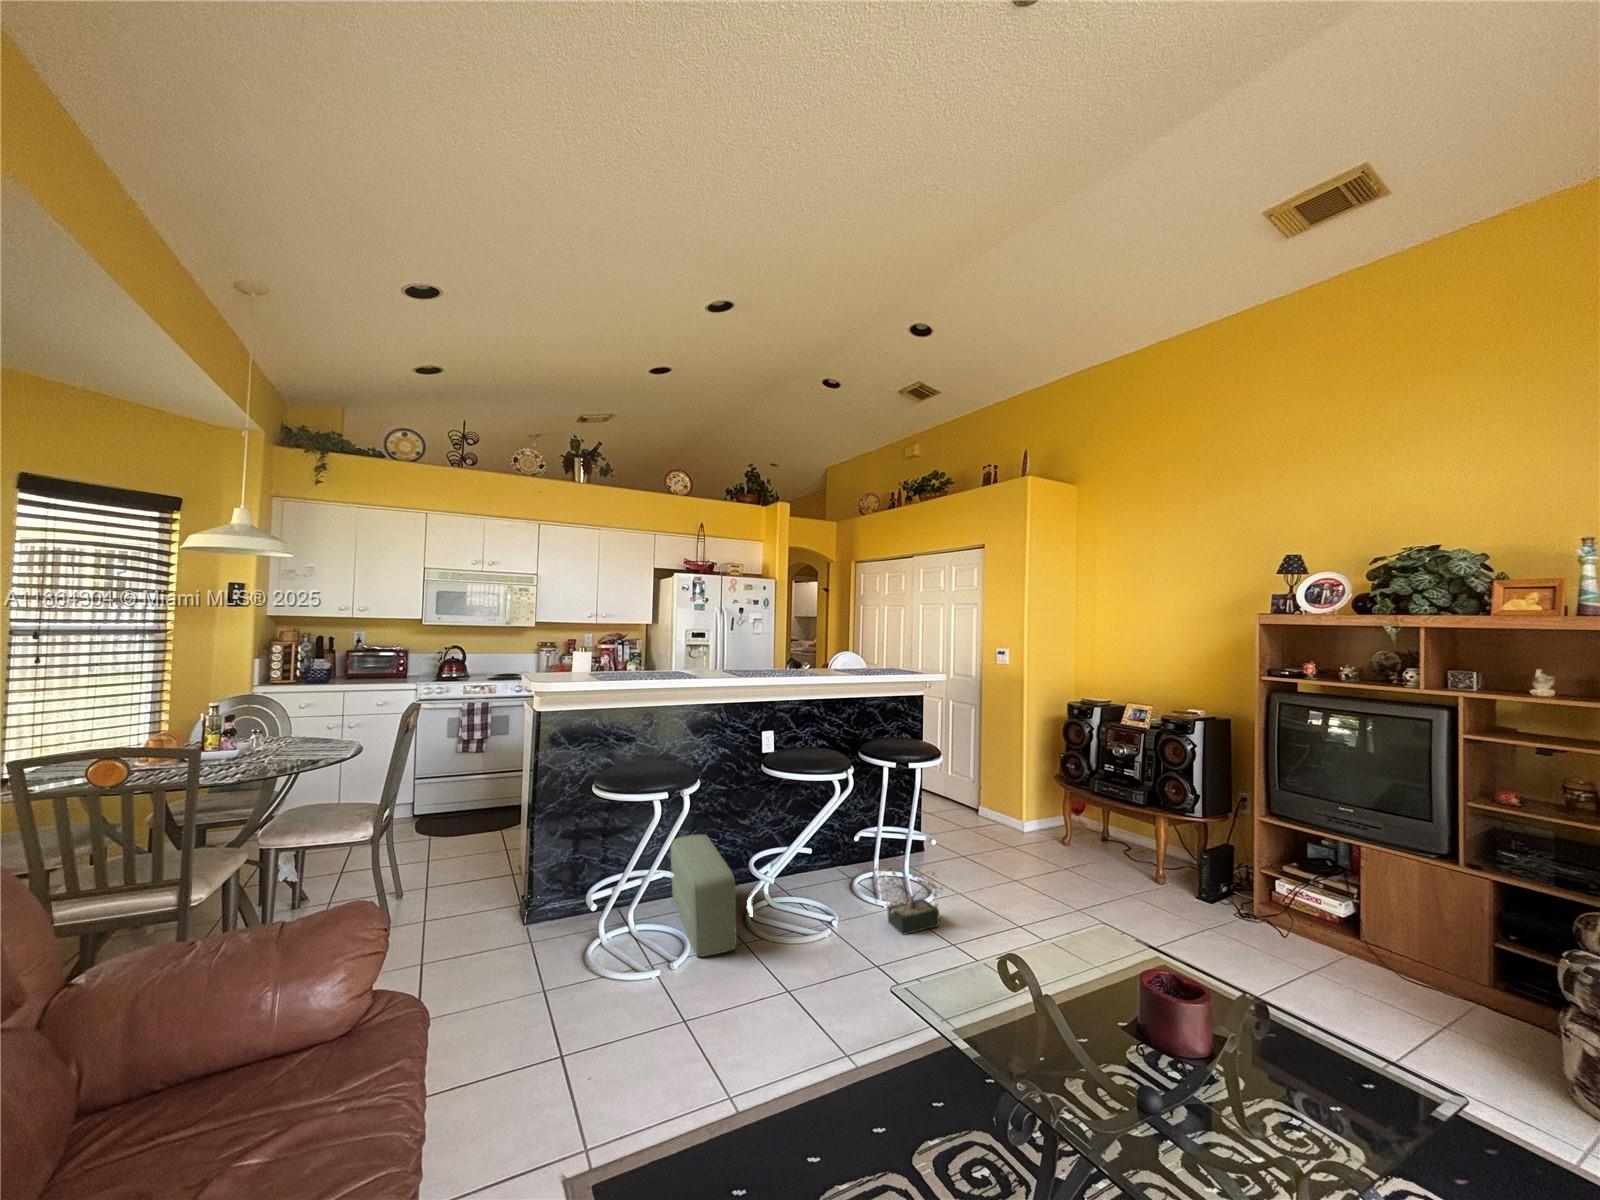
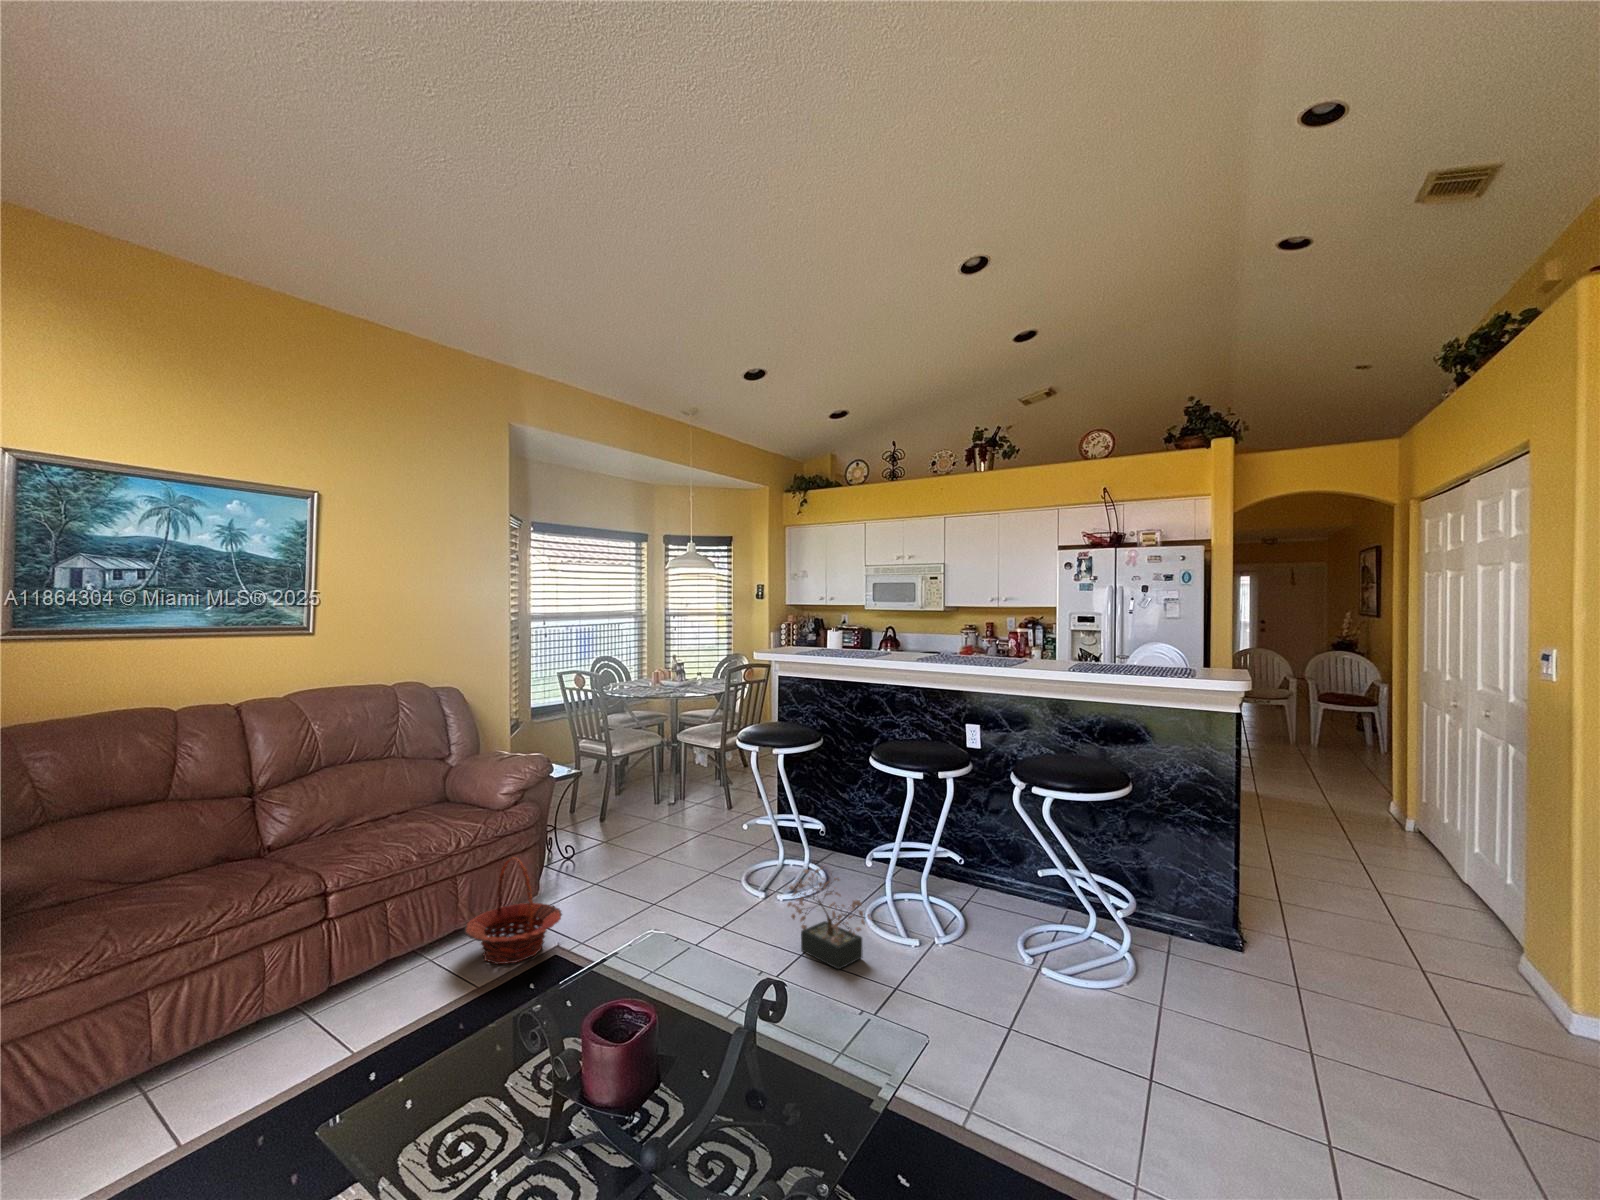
pouf: present [670,835,737,957] -> none [694,790,809,879]
basket: none [781,982,899,1131] -> present [464,857,562,964]

